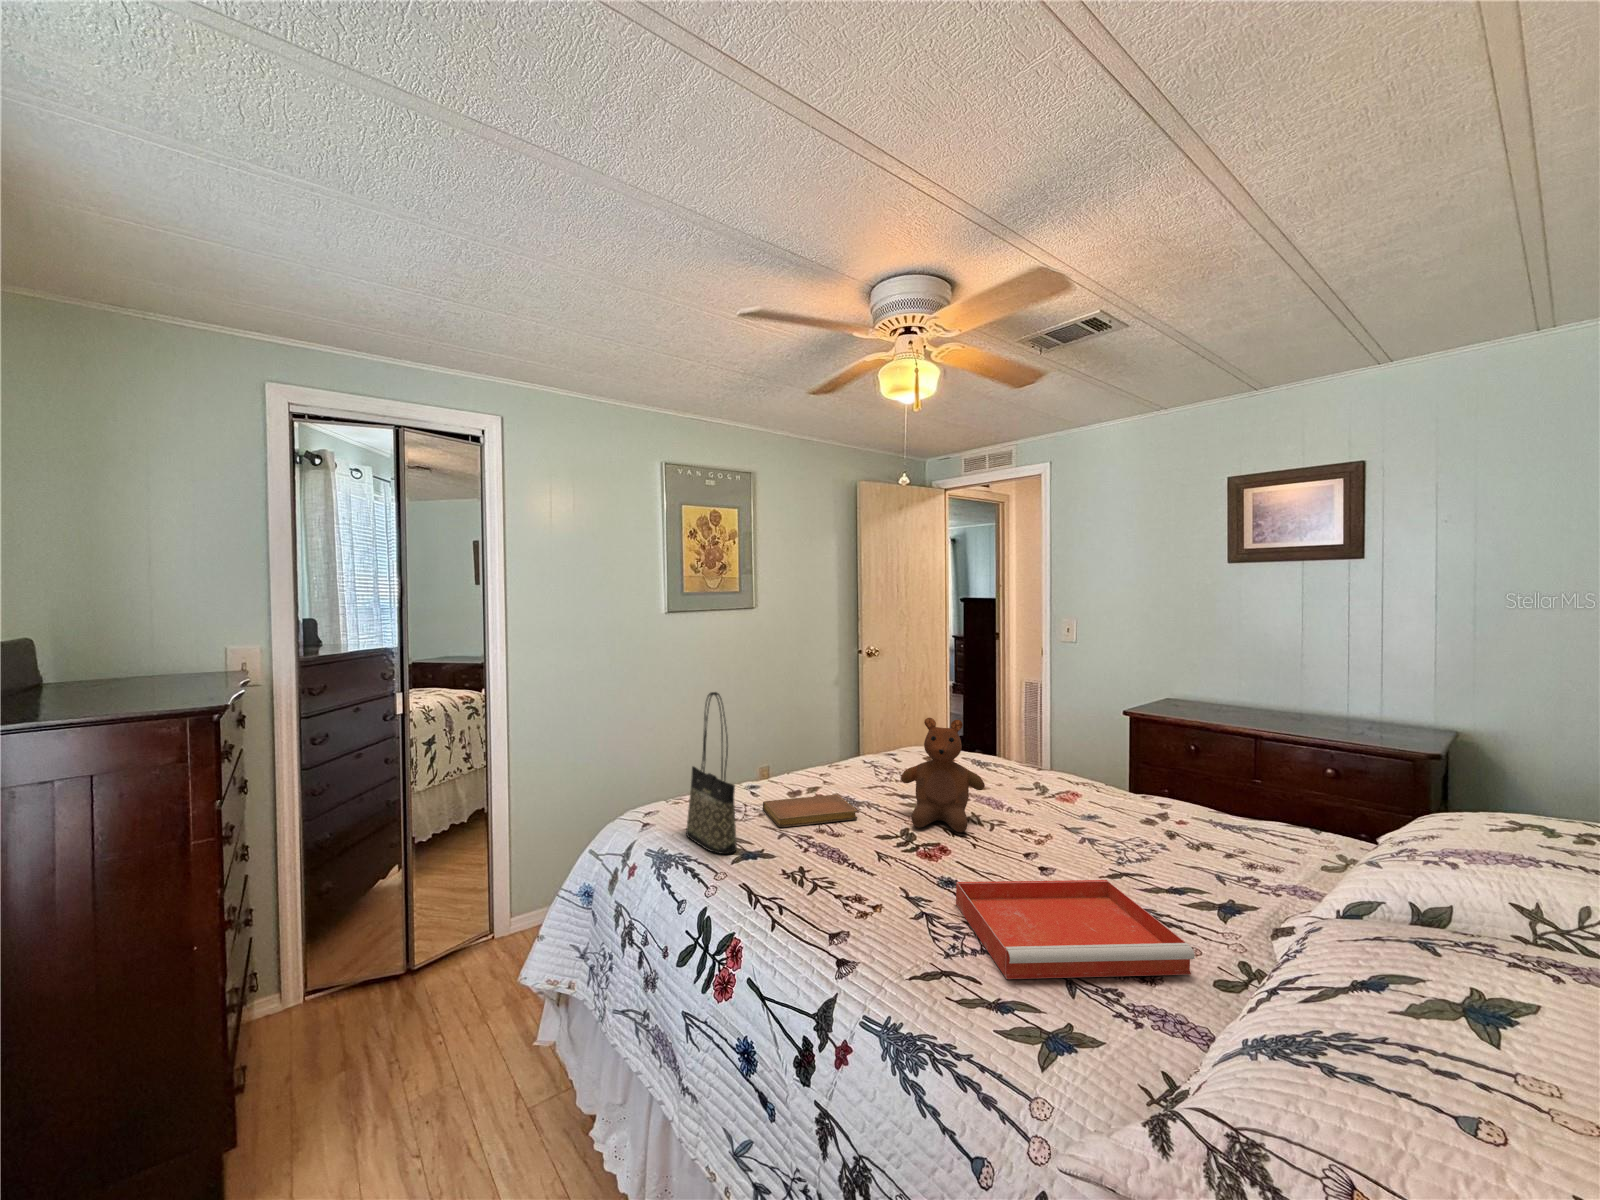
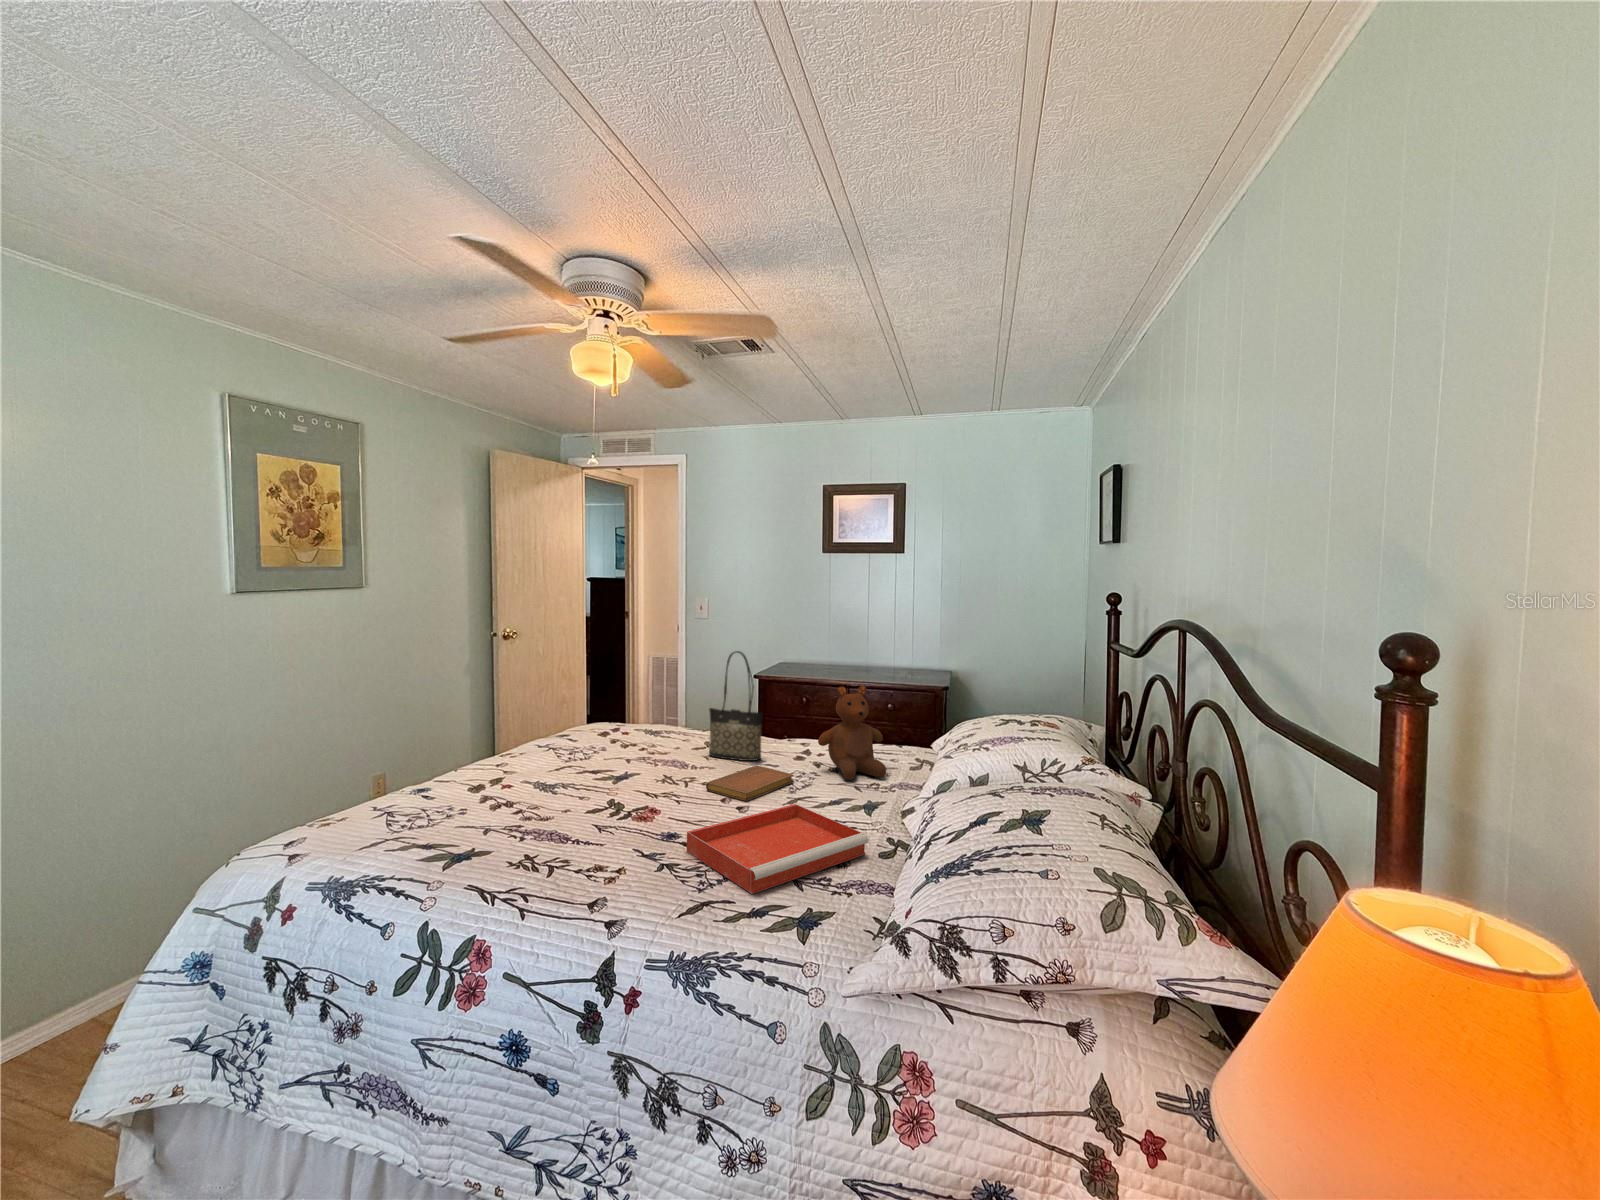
tote bag: present [686,692,737,854] -> present [709,651,763,761]
teddy bear: present [901,718,985,832] -> present [818,686,886,780]
notebook: present [763,794,857,827] -> present [706,766,794,801]

